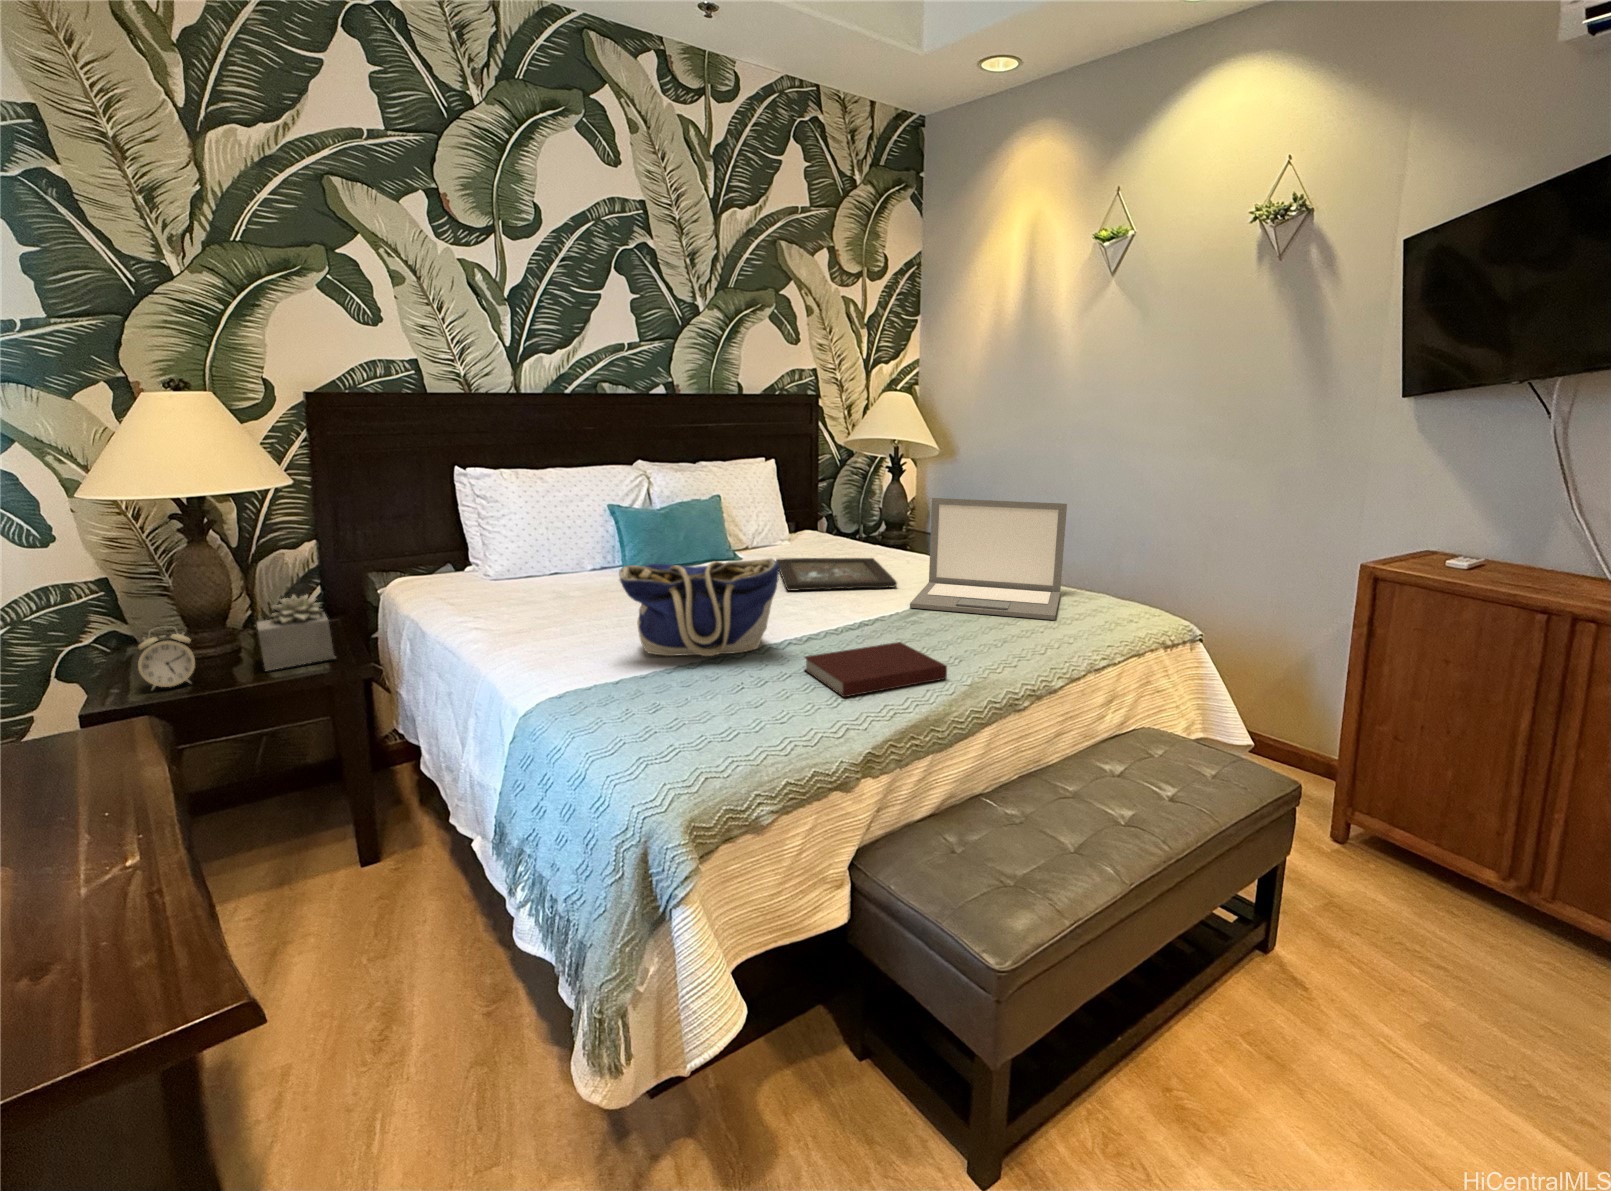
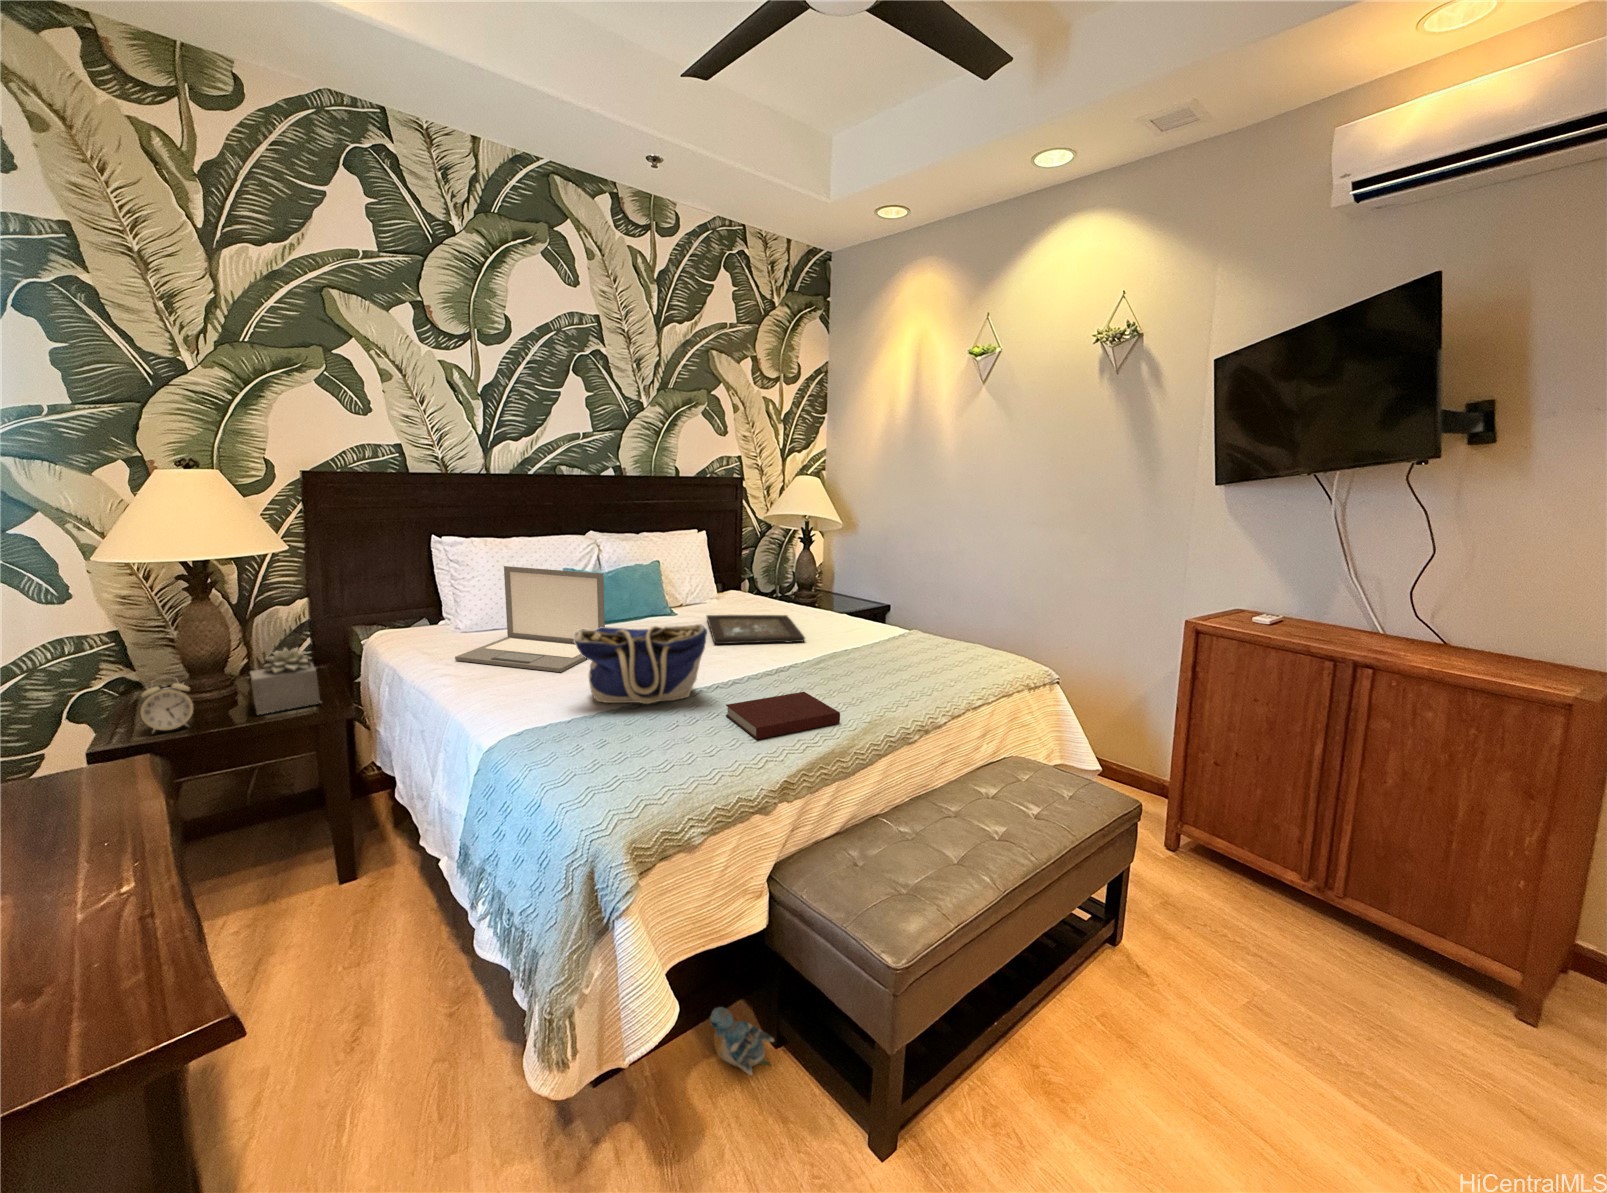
laptop: present [910,498,1067,620] -> present [455,566,605,672]
plush toy: none [789,1022,869,1106] -> present [710,1007,774,1075]

